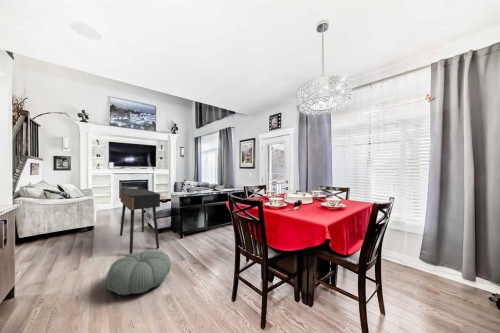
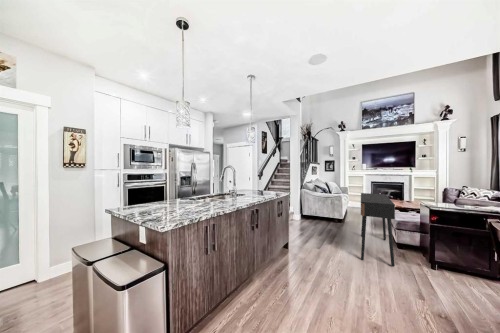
pouf: present [106,250,171,295] -> none [329,258,395,306]

